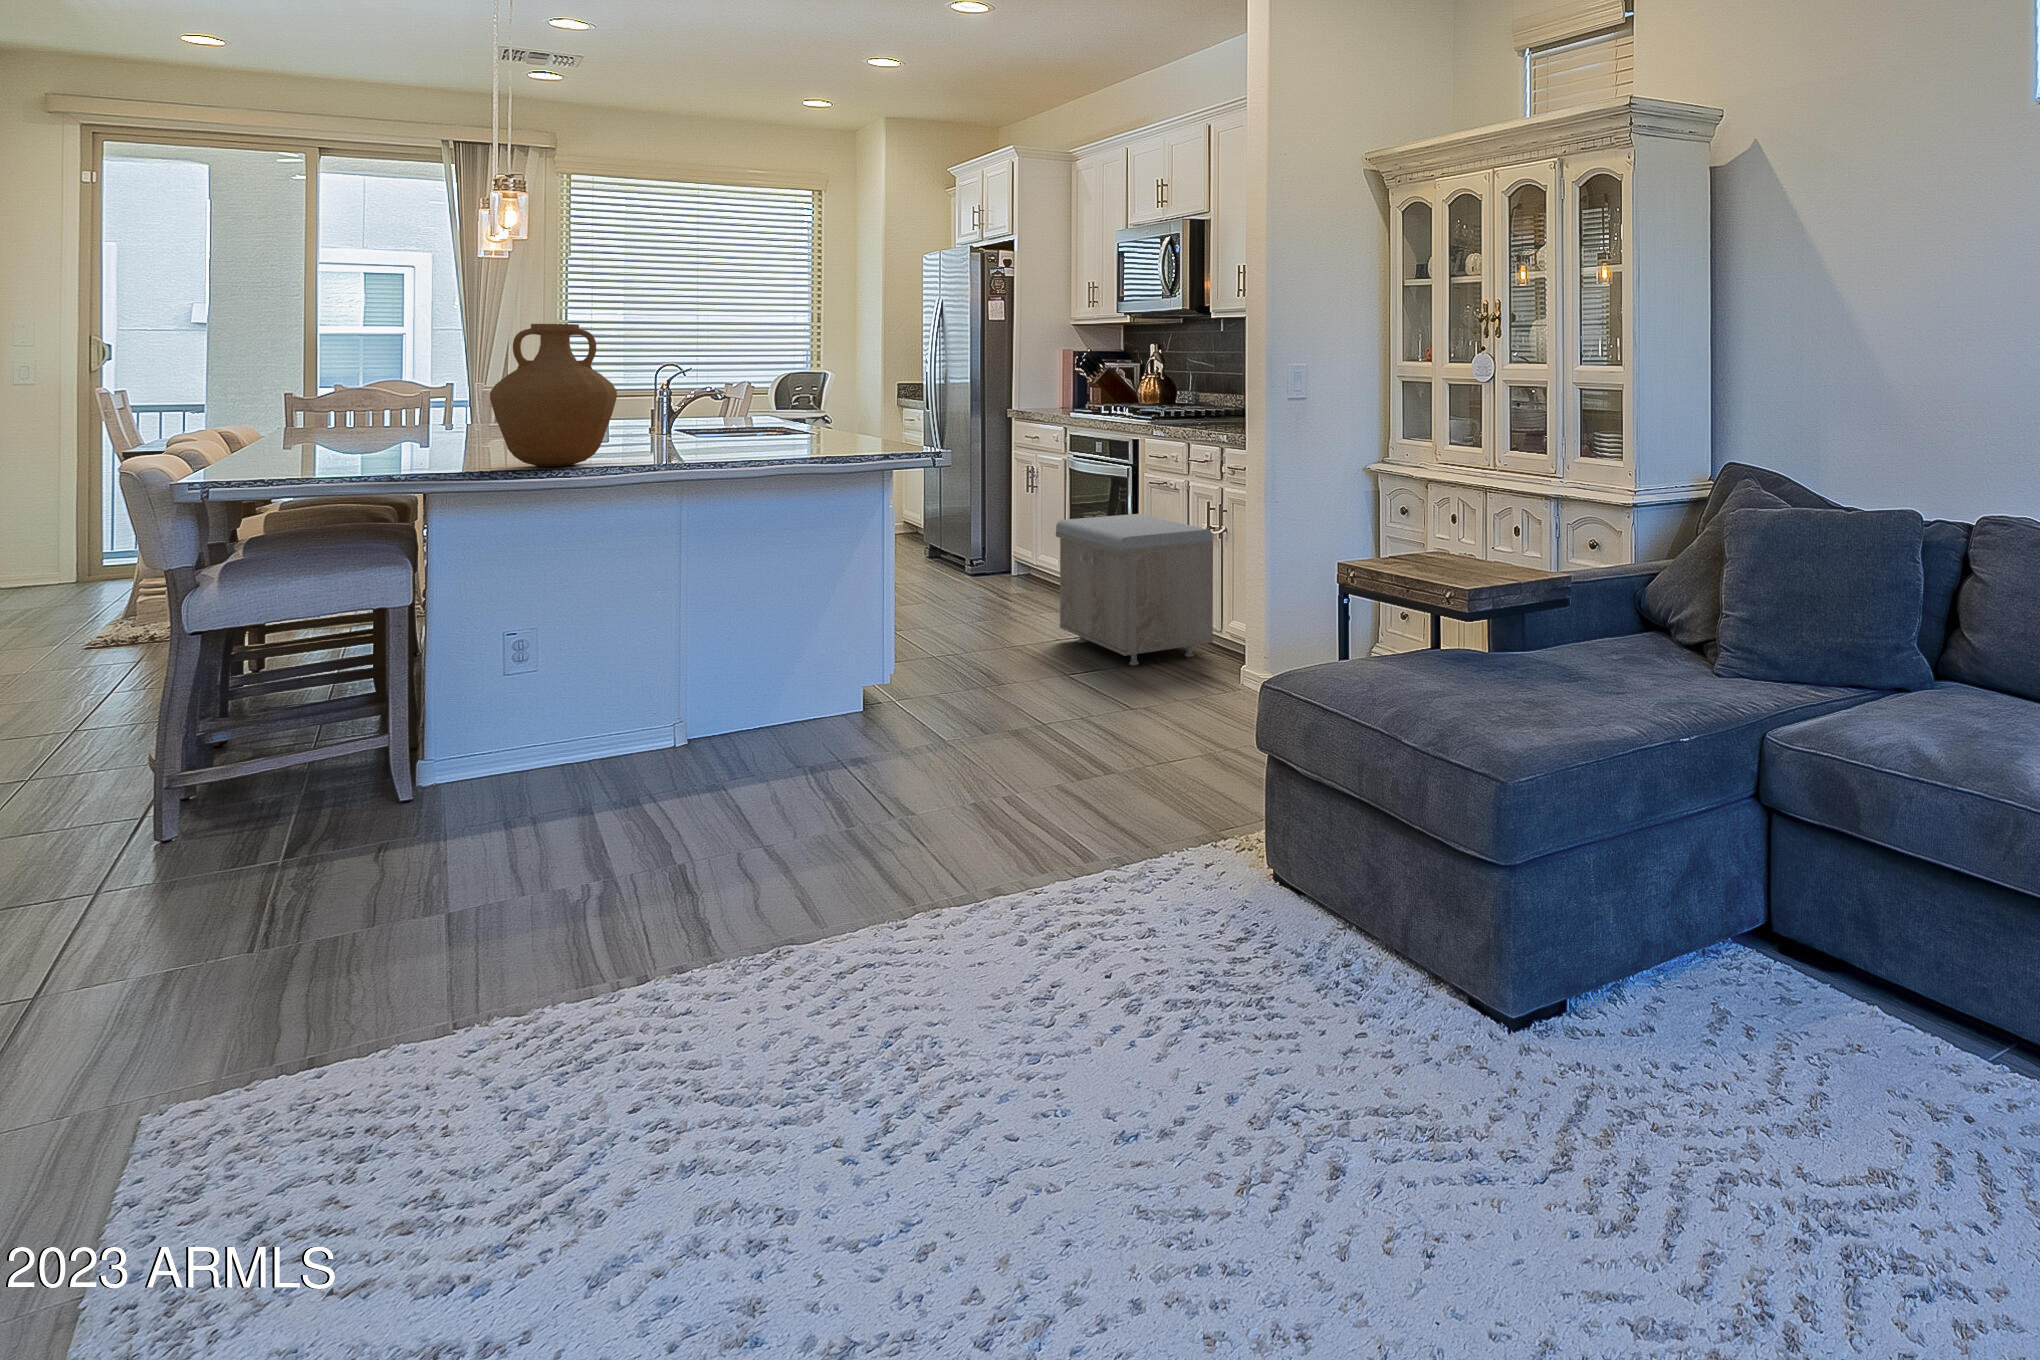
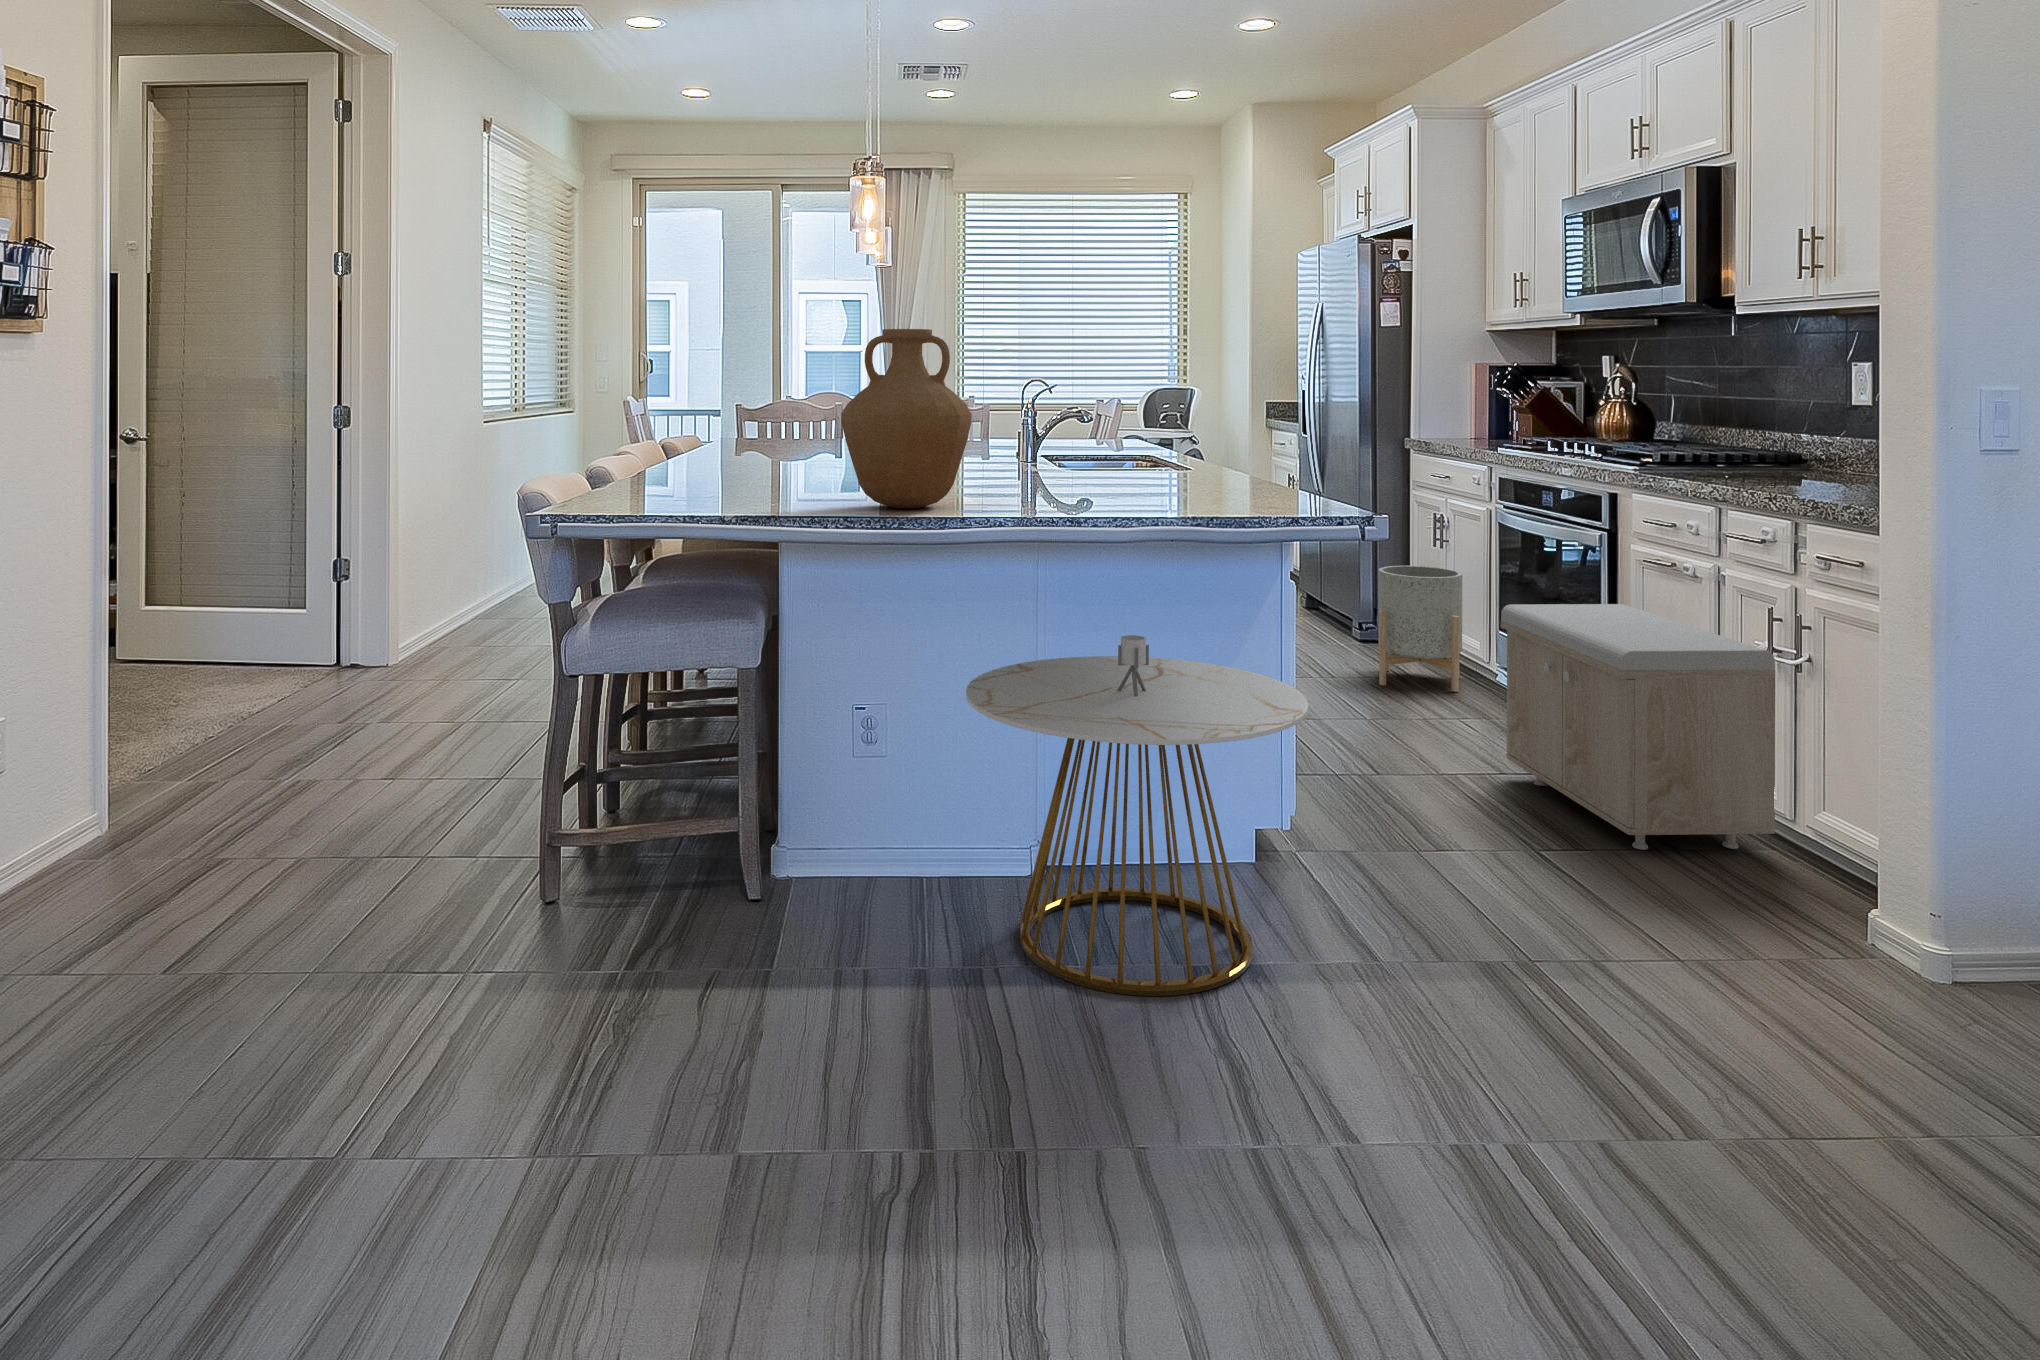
planter: none [981,507,1046,600] -> present [1378,566,1462,692]
side table: none [616,547,893,792] -> present [966,635,1308,996]

